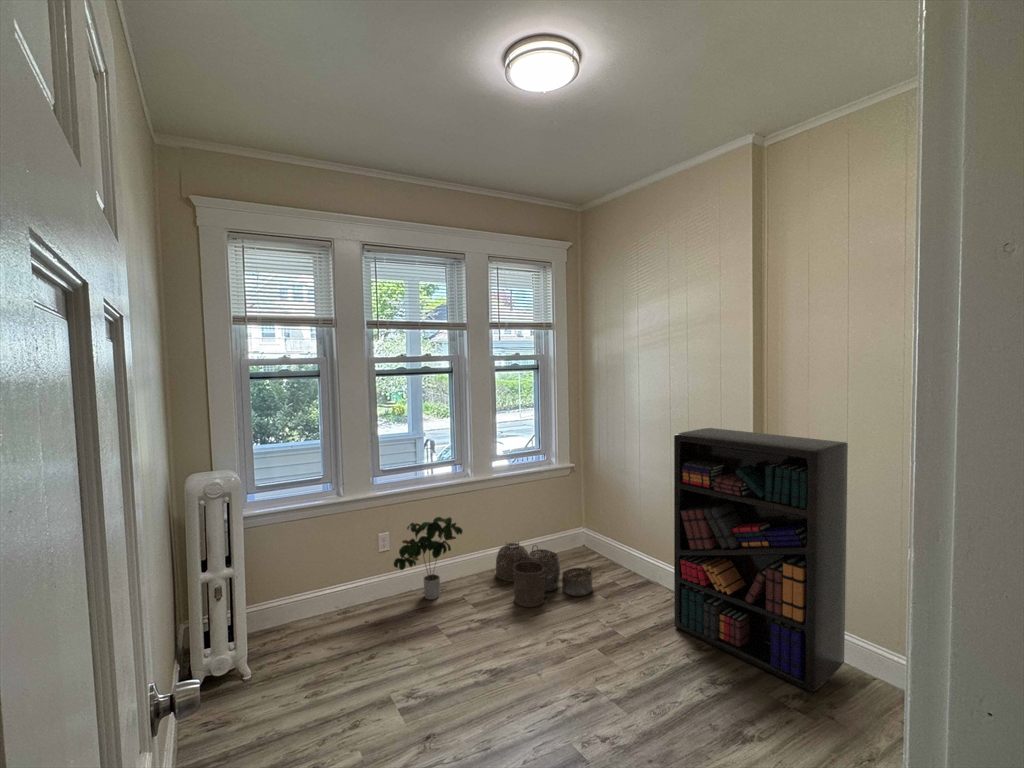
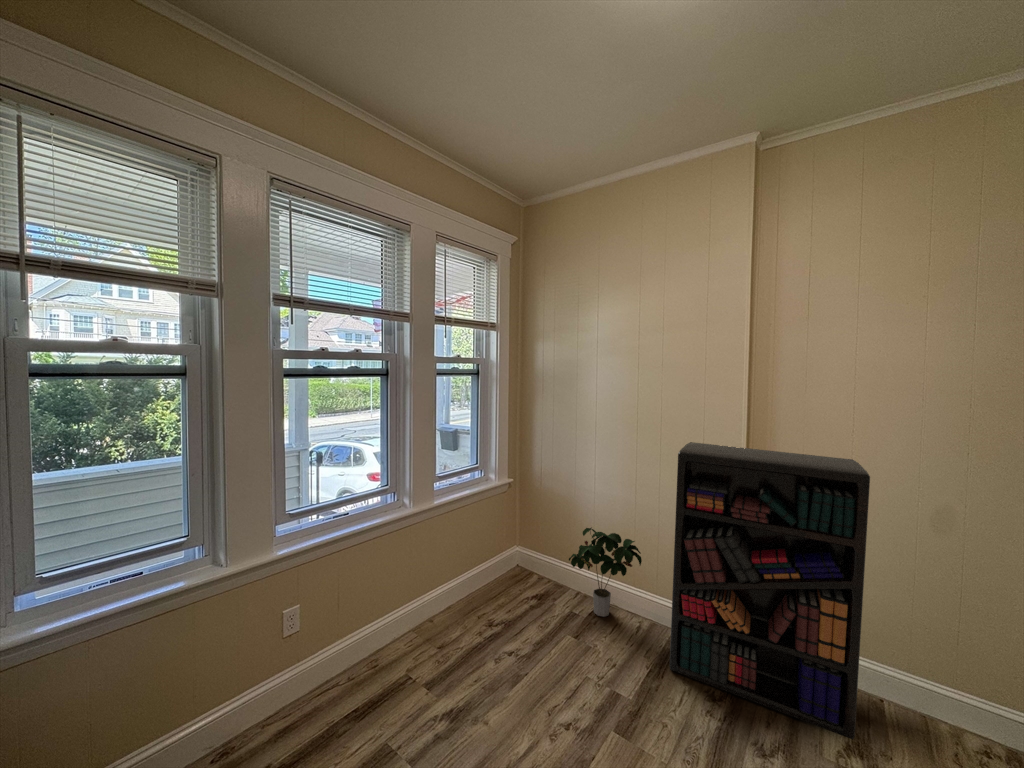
potted plant: present [394,517,462,599] -> present [569,528,642,617]
woven basket: present [496,543,593,607] -> none [436,580,559,674]

